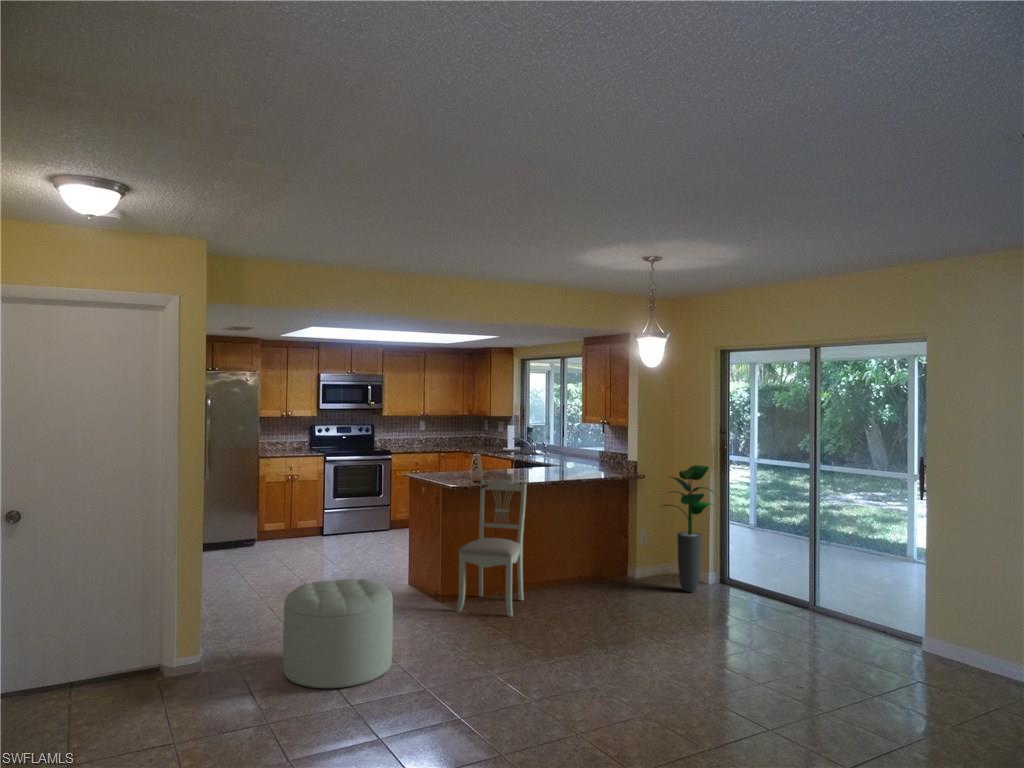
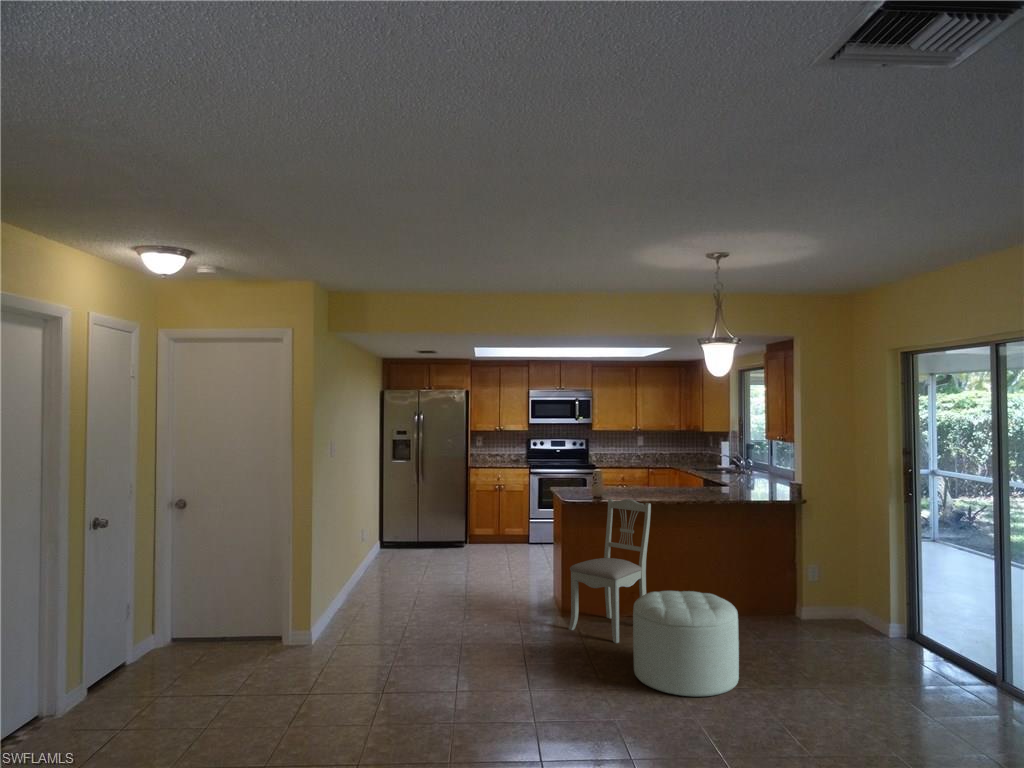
potted plant: present [664,465,713,592] -> none [819,493,895,646]
ottoman: present [283,579,393,688] -> present [633,591,739,697]

